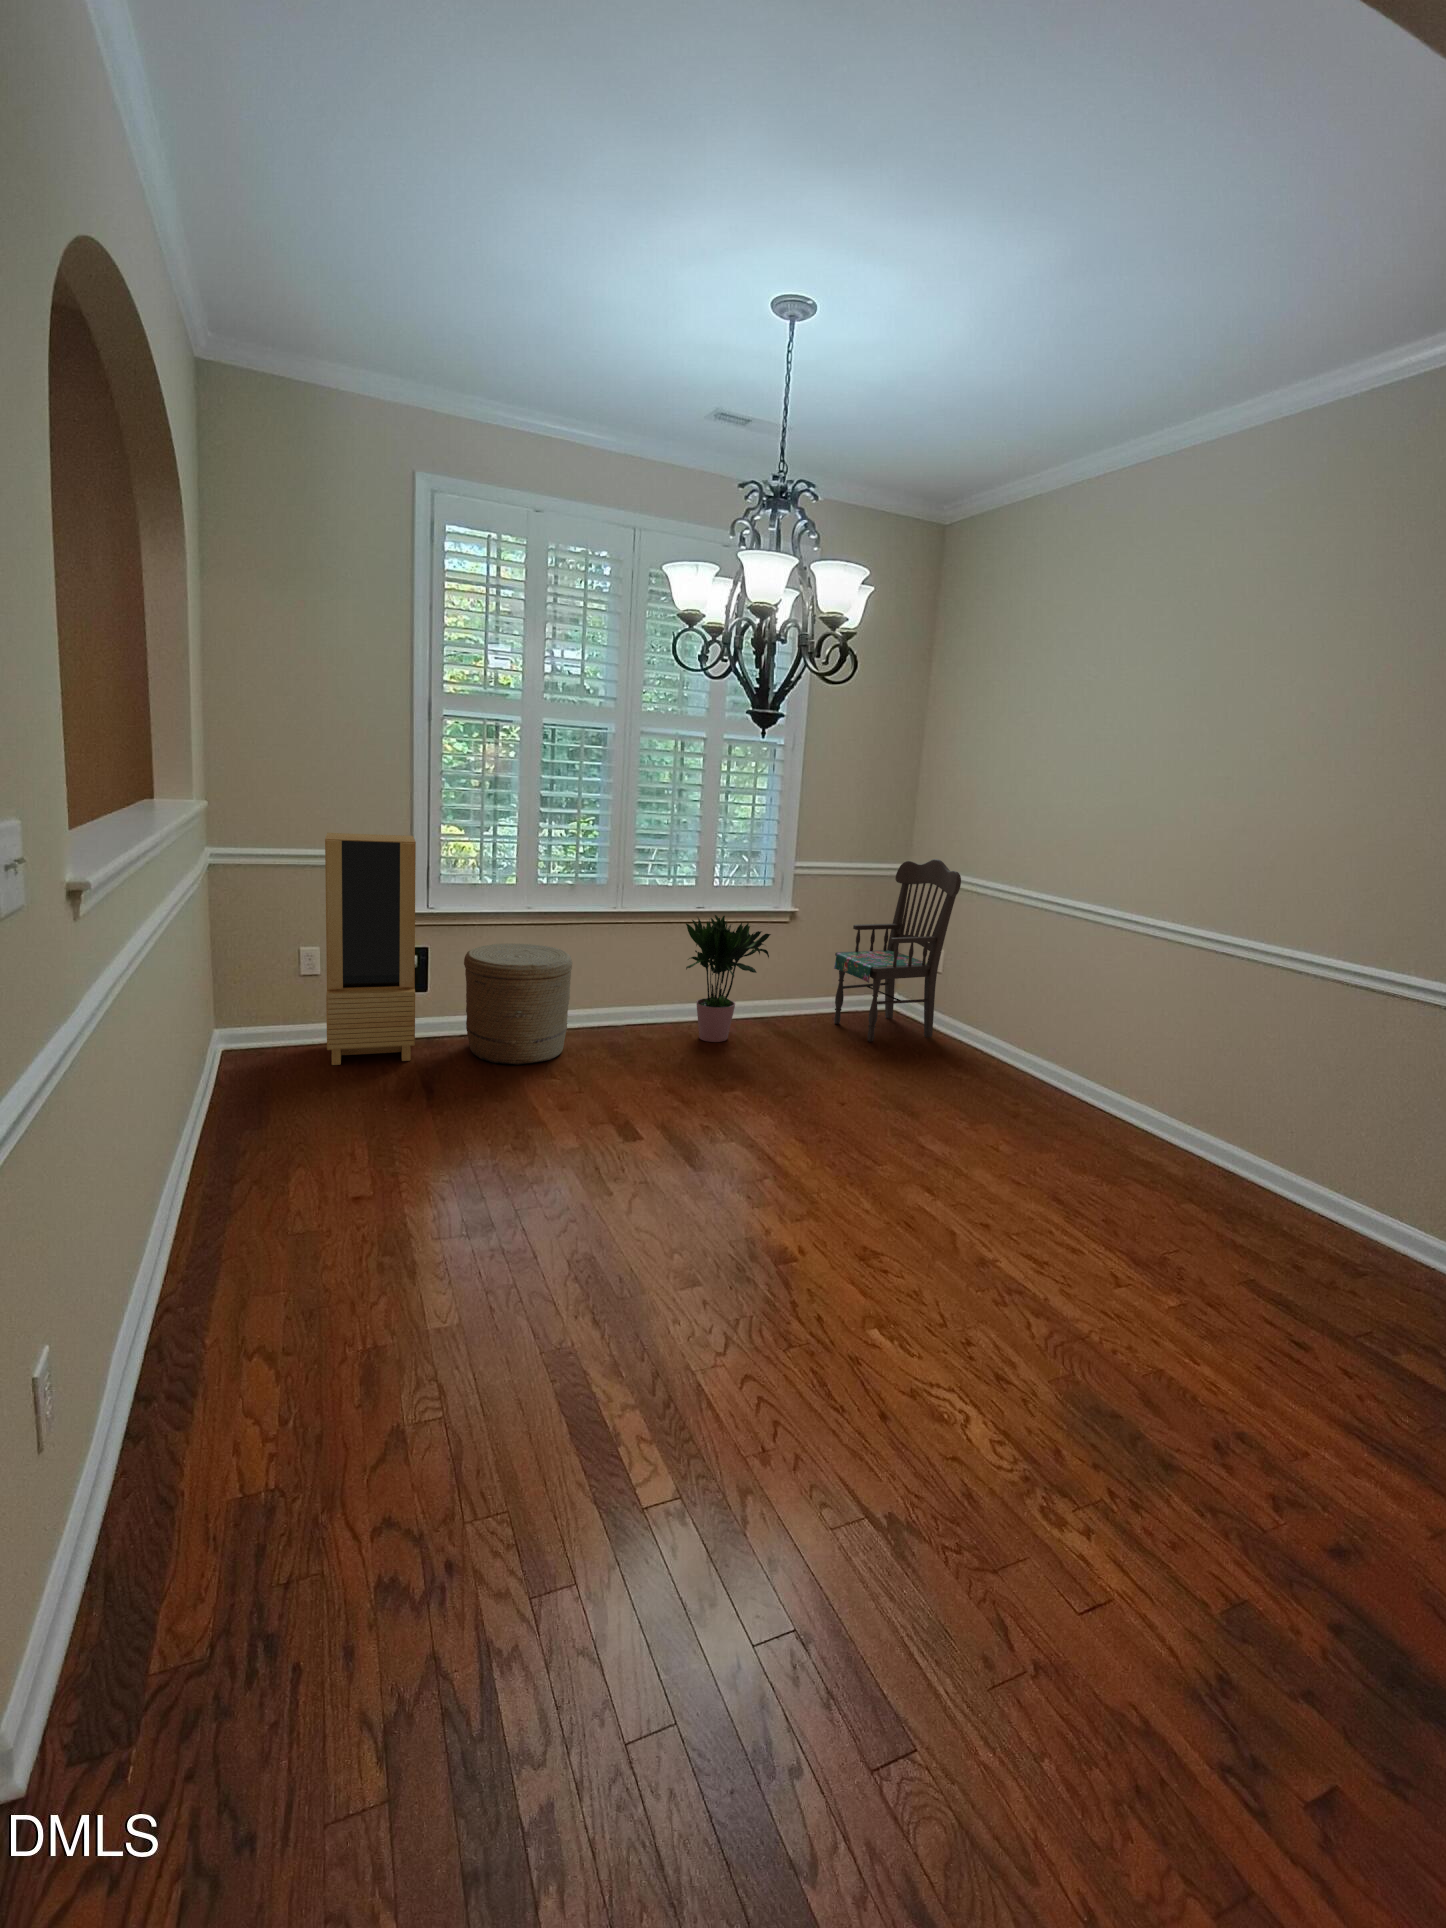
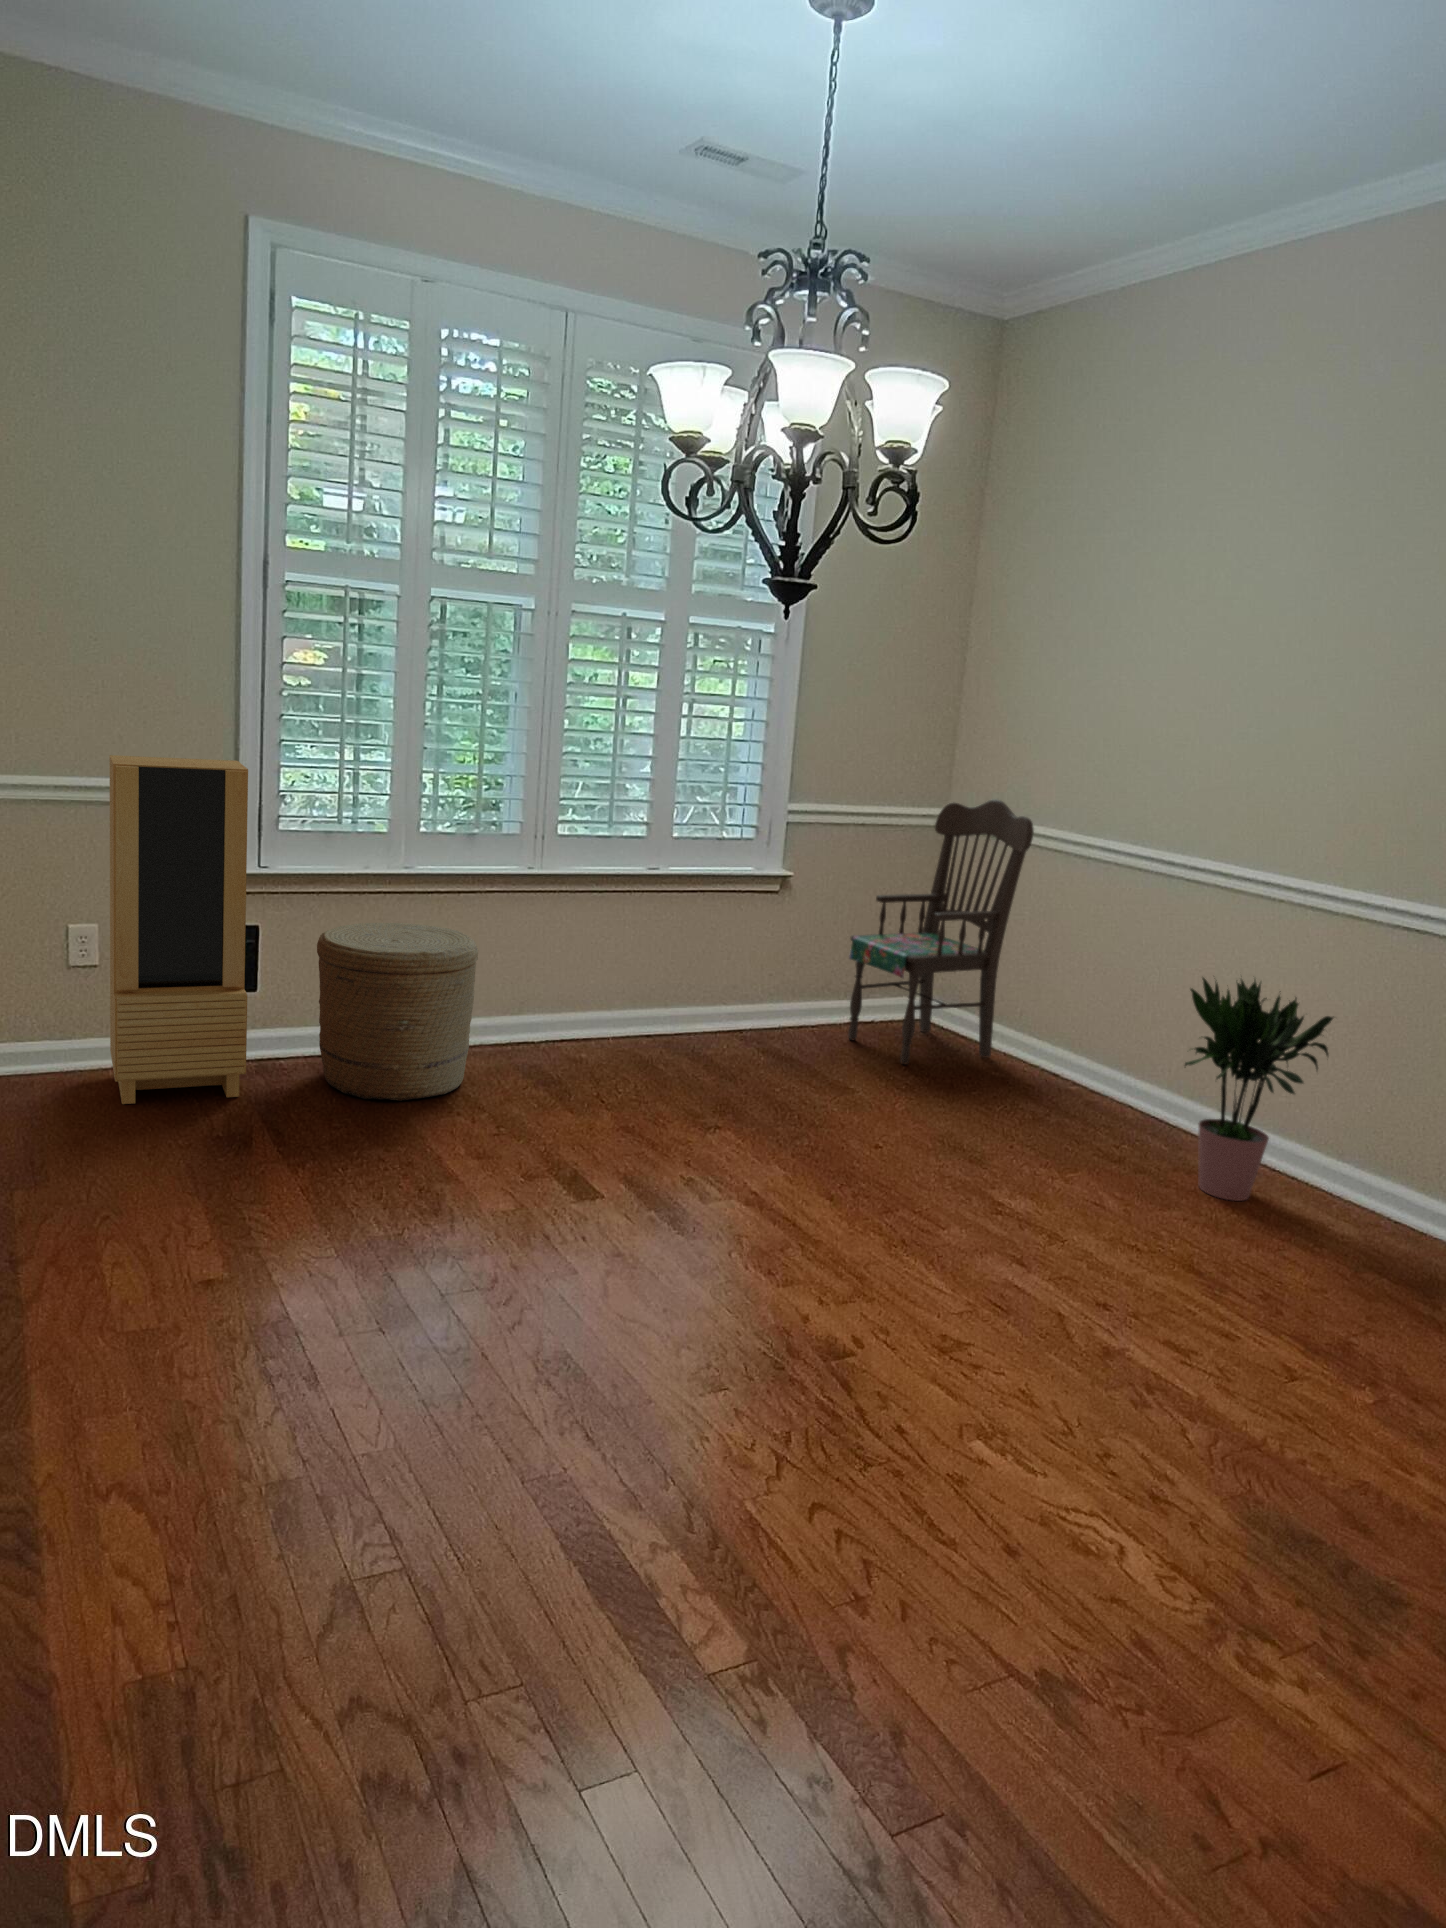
potted plant: present [686,915,771,1042] -> present [1185,978,1333,1201]

